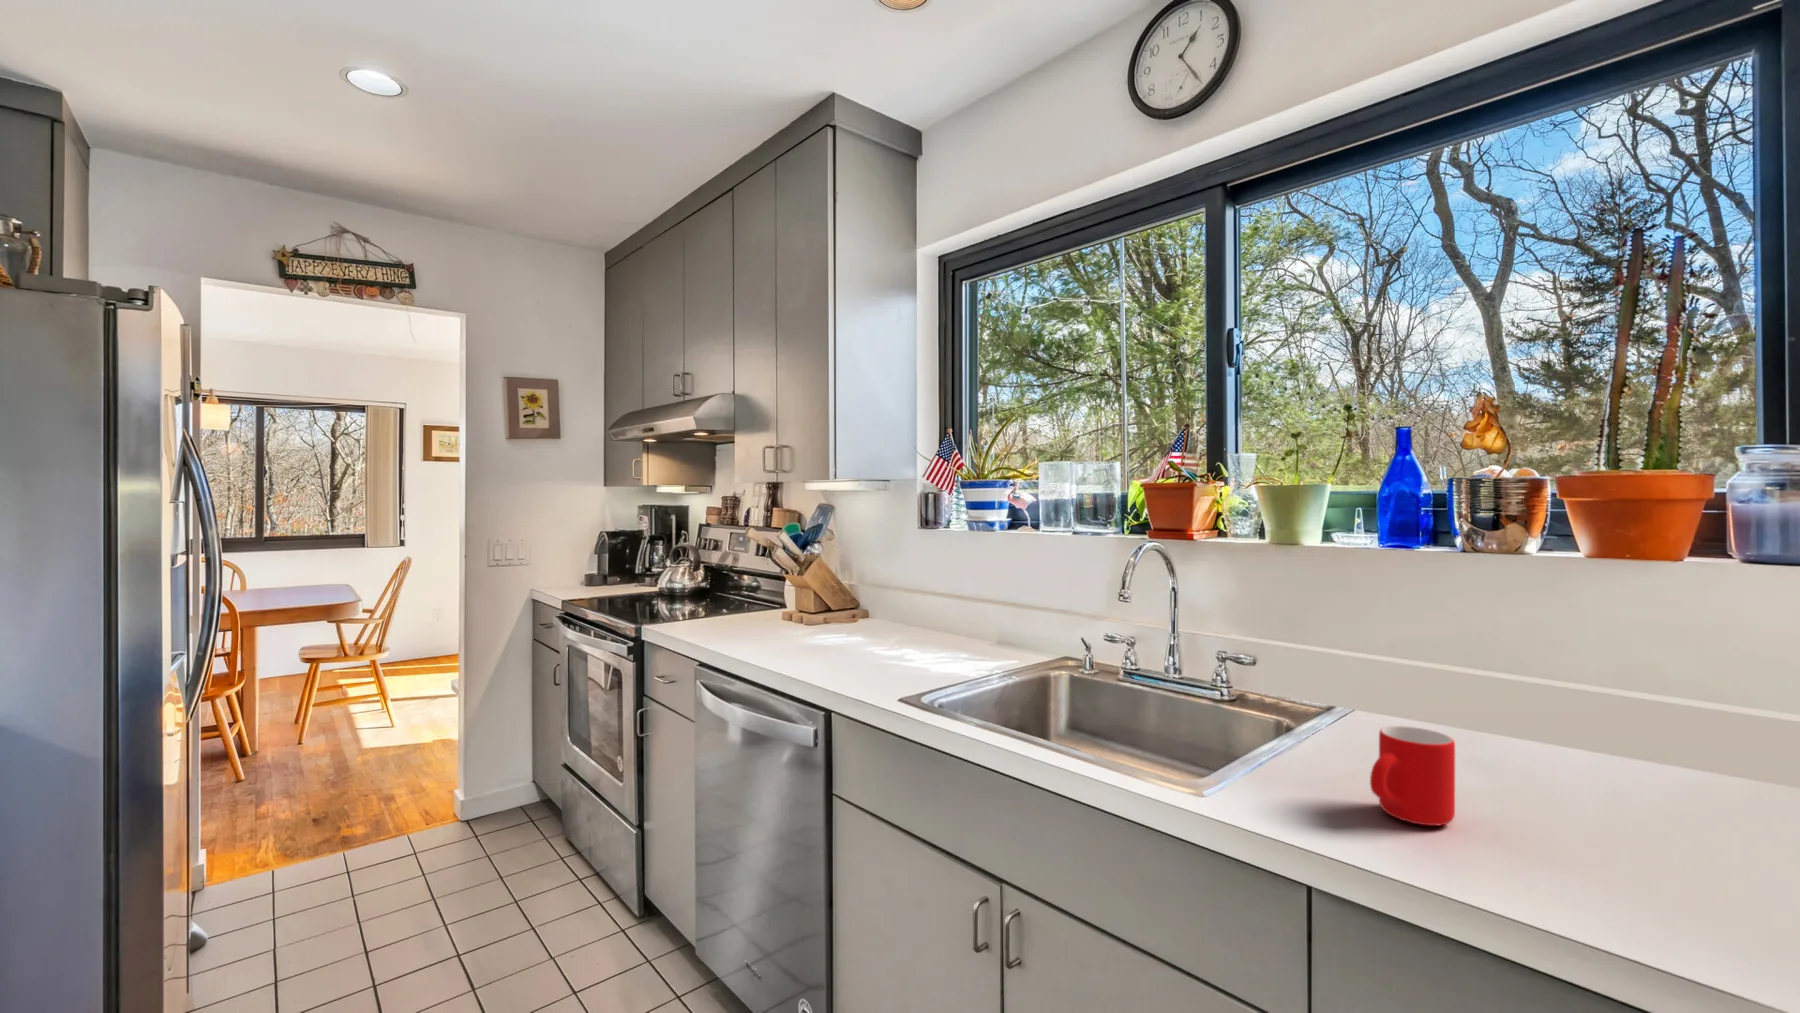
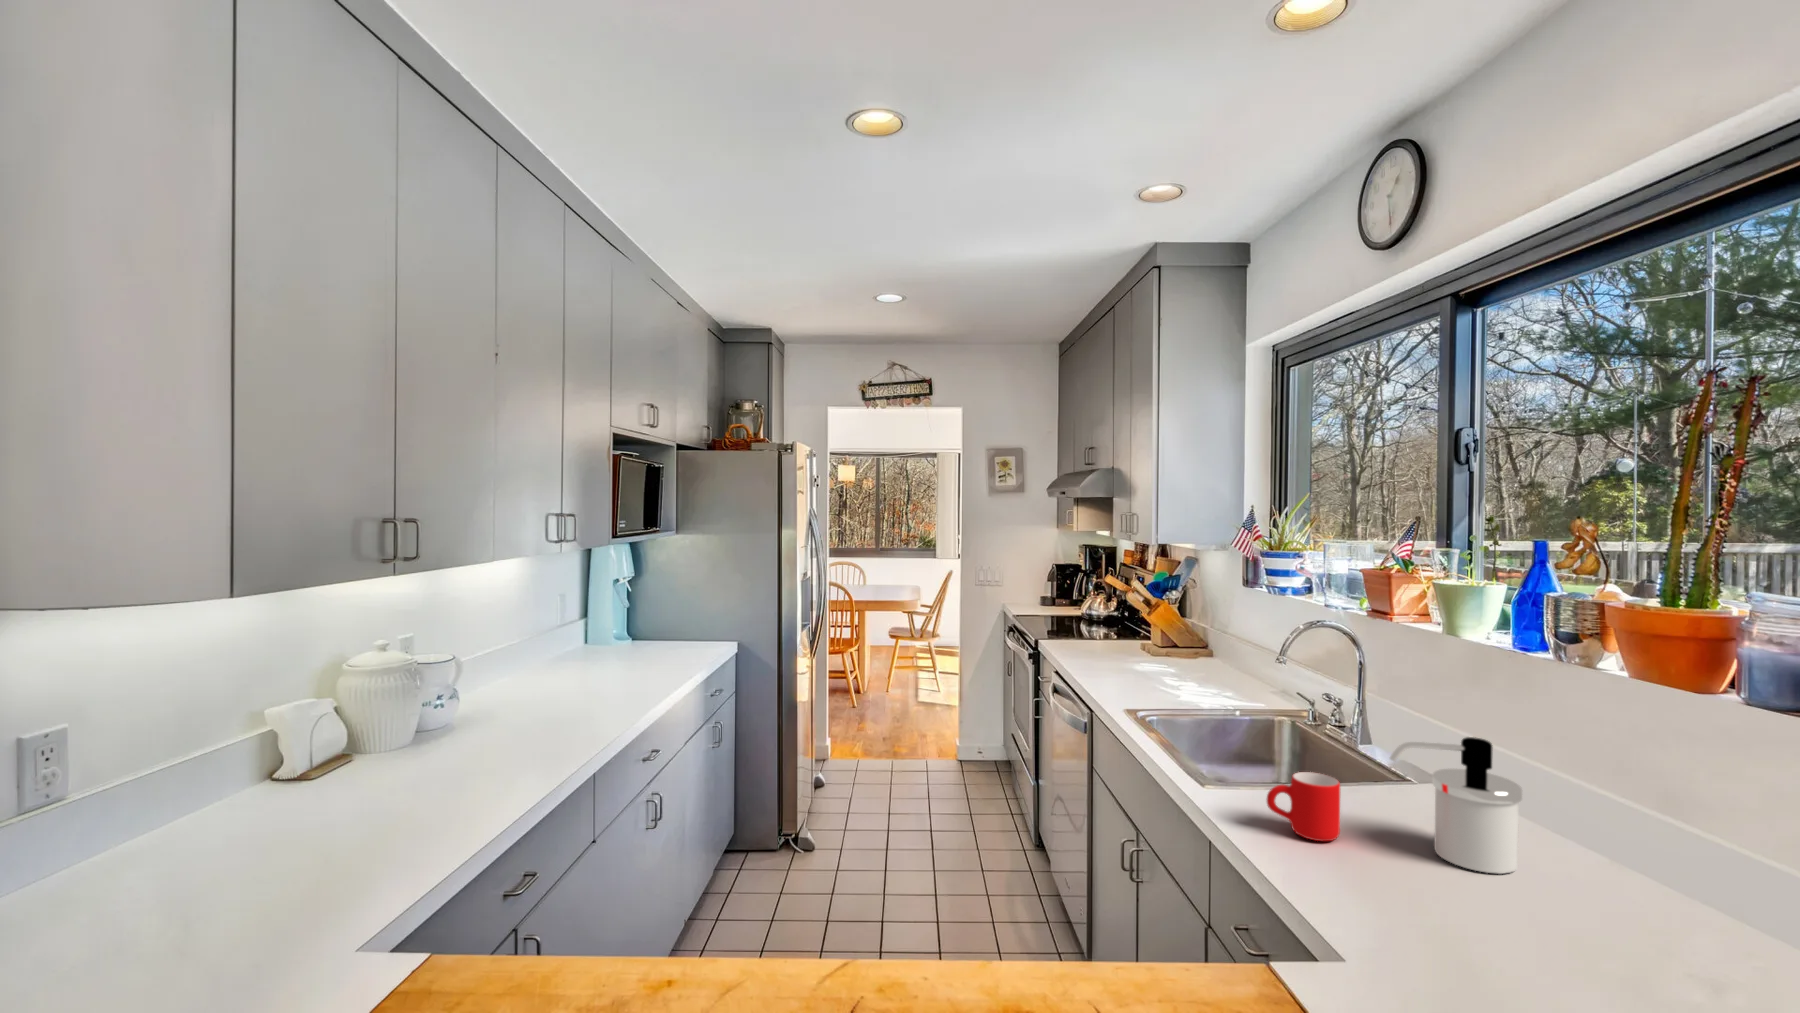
soap dispenser: none [1494,641,1615,809] -> present [1390,737,1522,874]

